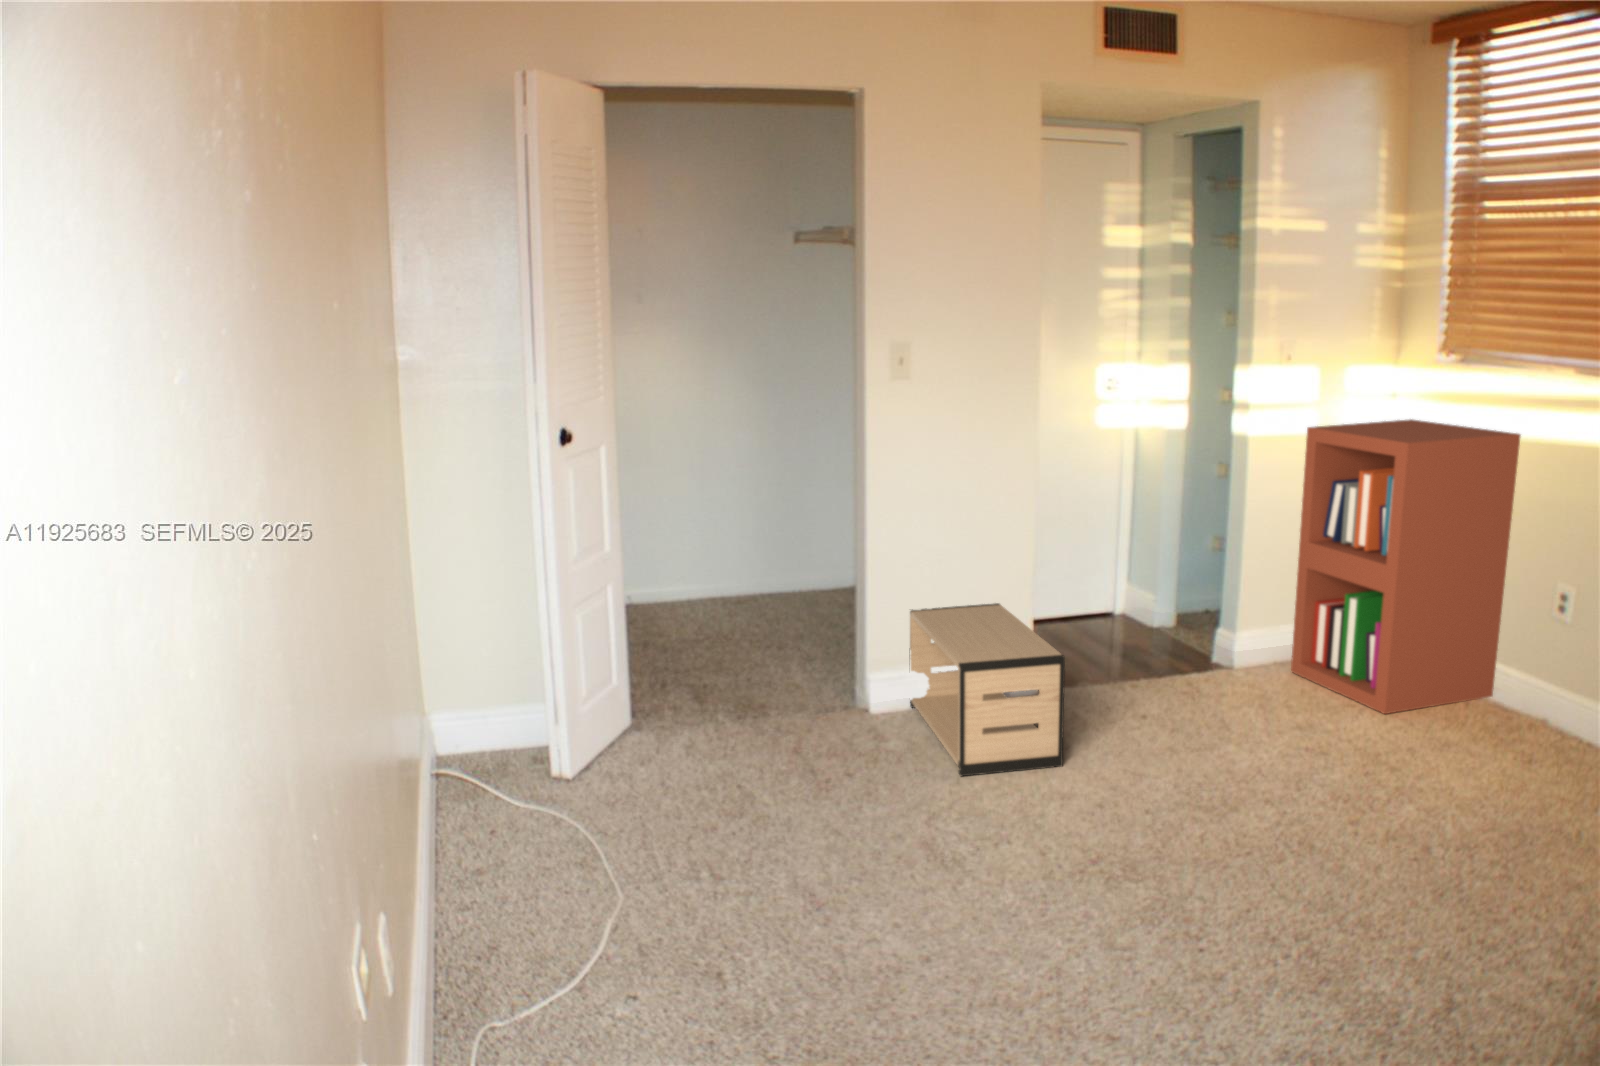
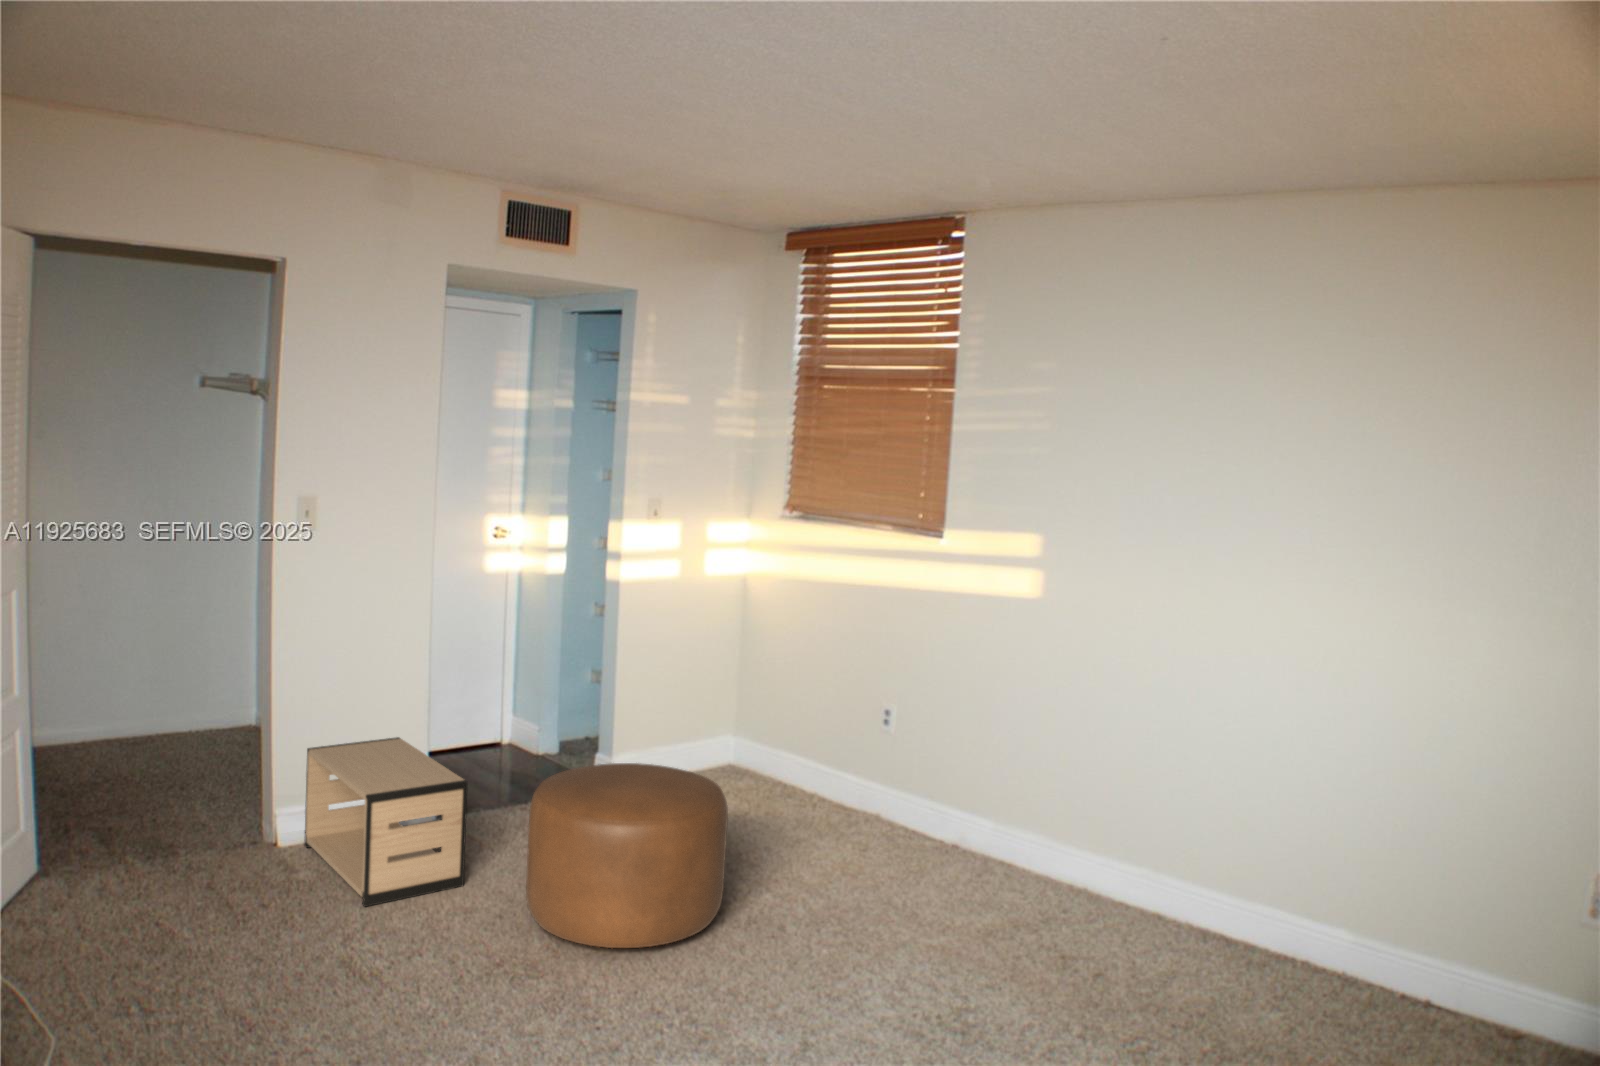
bookshelf: present [1291,419,1520,714] -> none [656,570,819,813]
ottoman: none [1128,649,1381,870] -> present [526,763,728,948]

